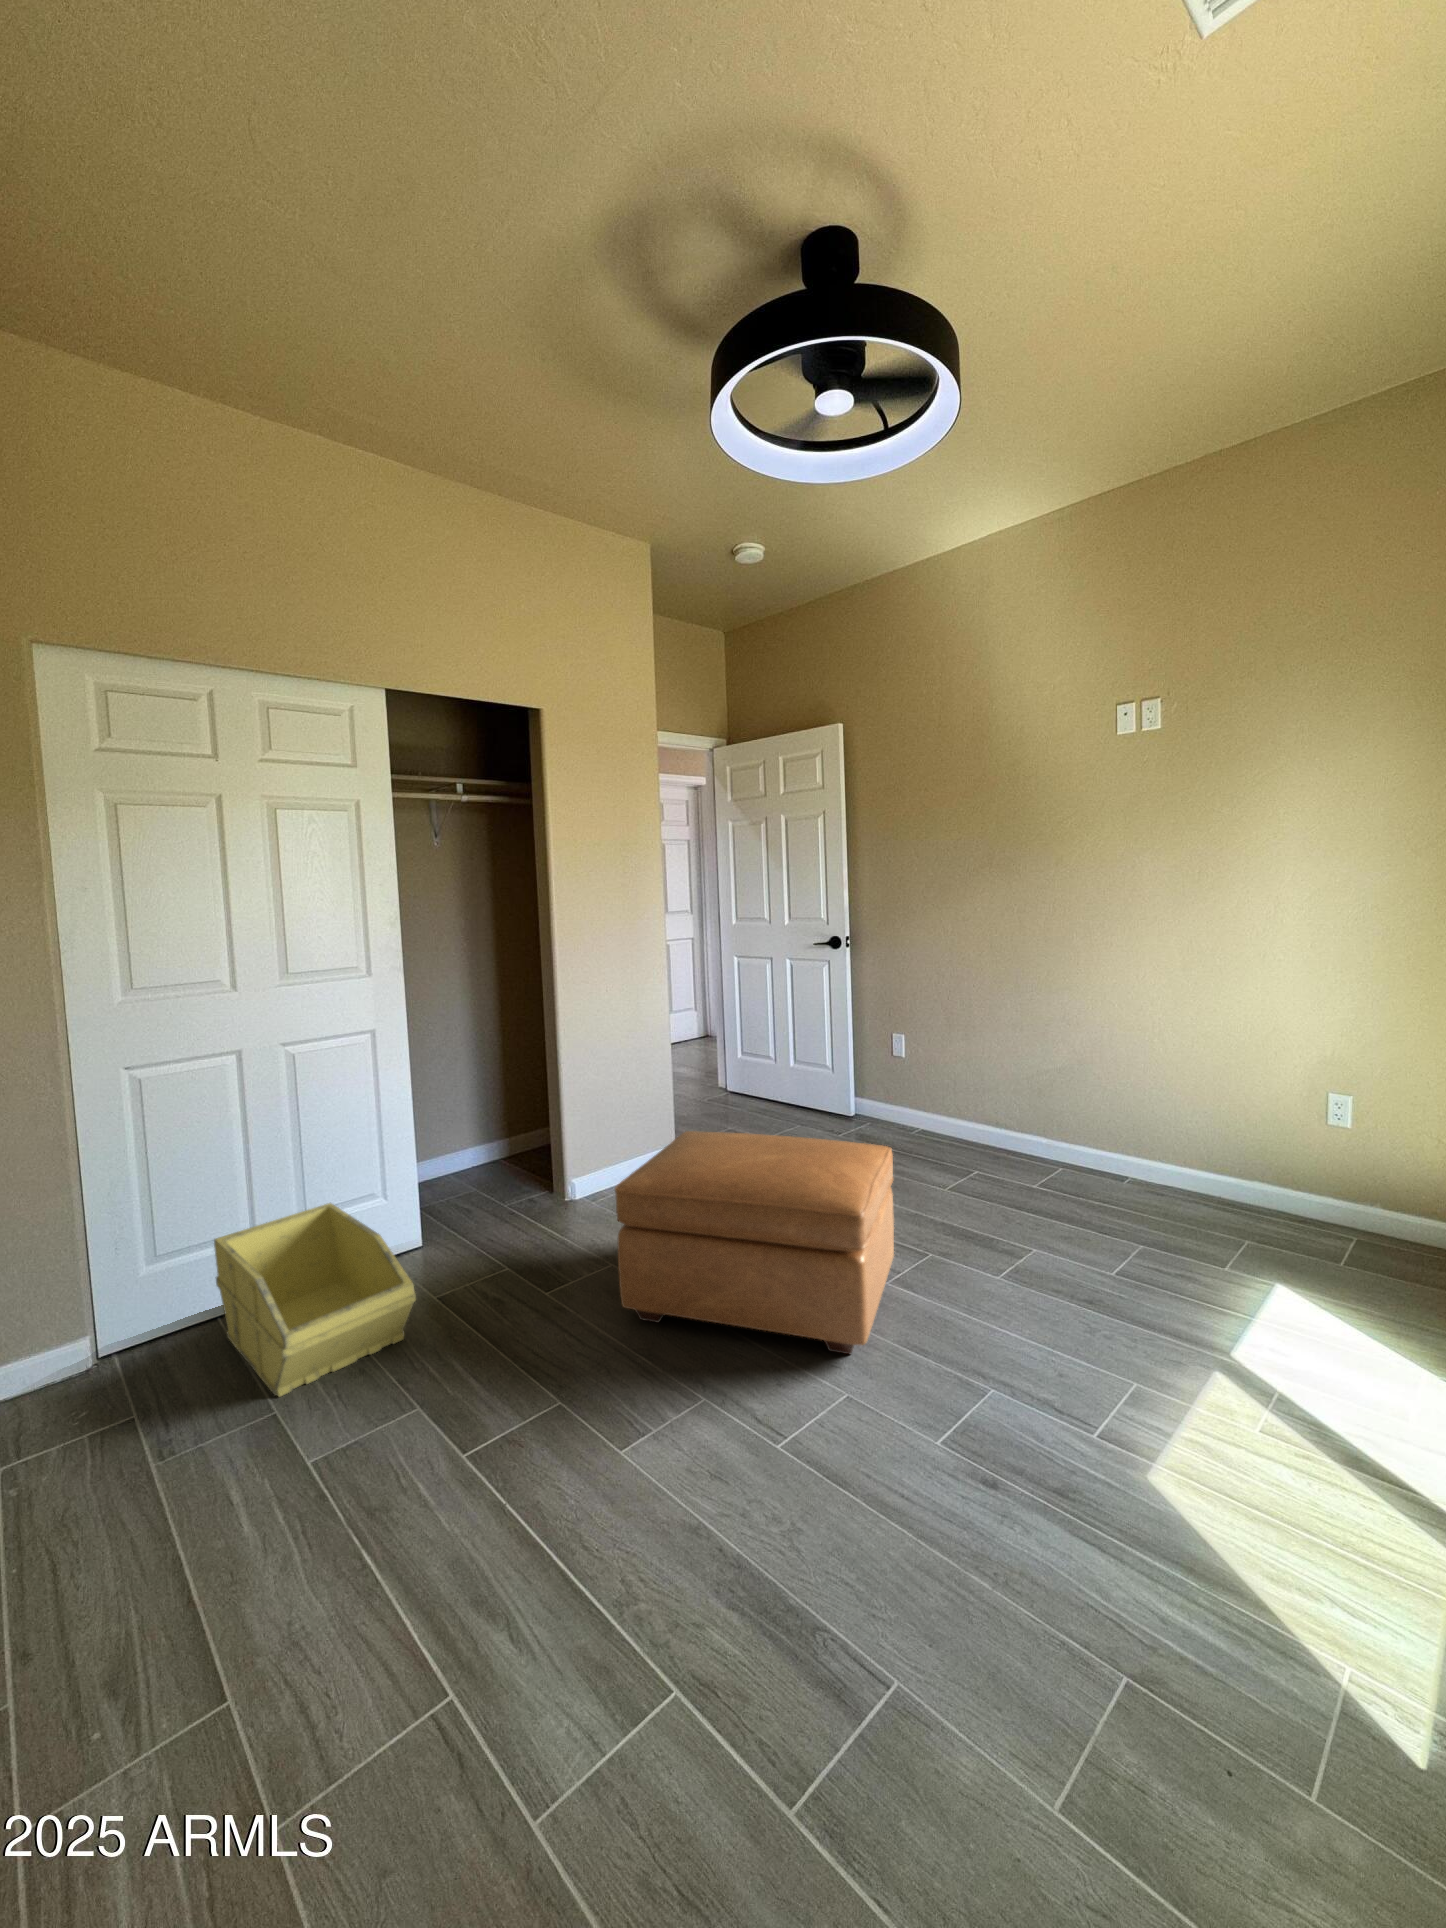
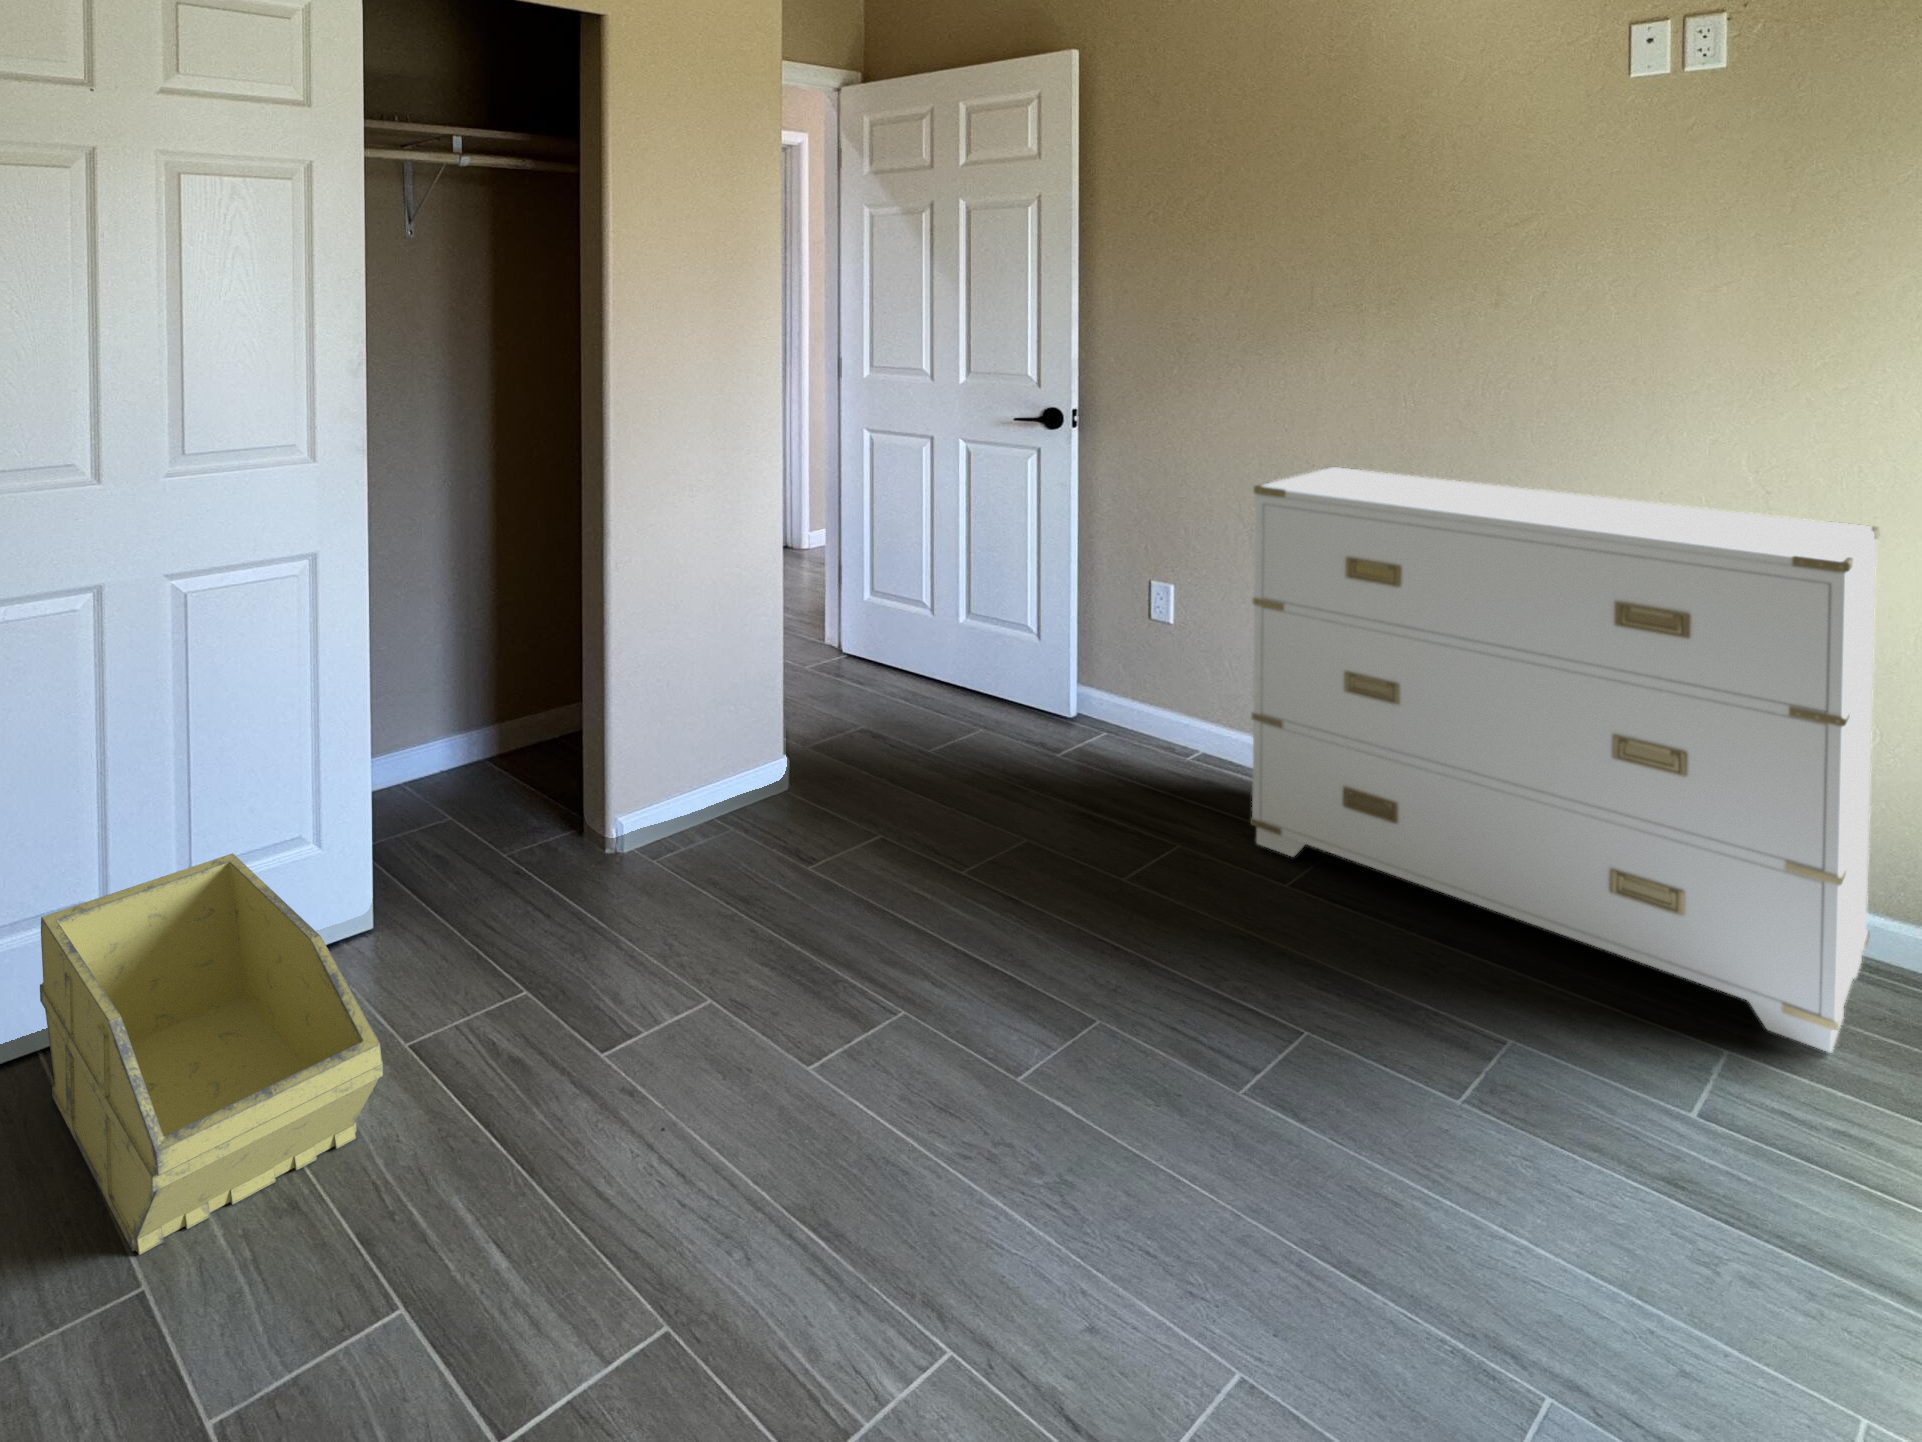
dresser: none [927,960,1227,1239] -> present [1250,467,1879,1053]
ottoman: present [615,1131,894,1354] -> none [745,765,1265,1281]

